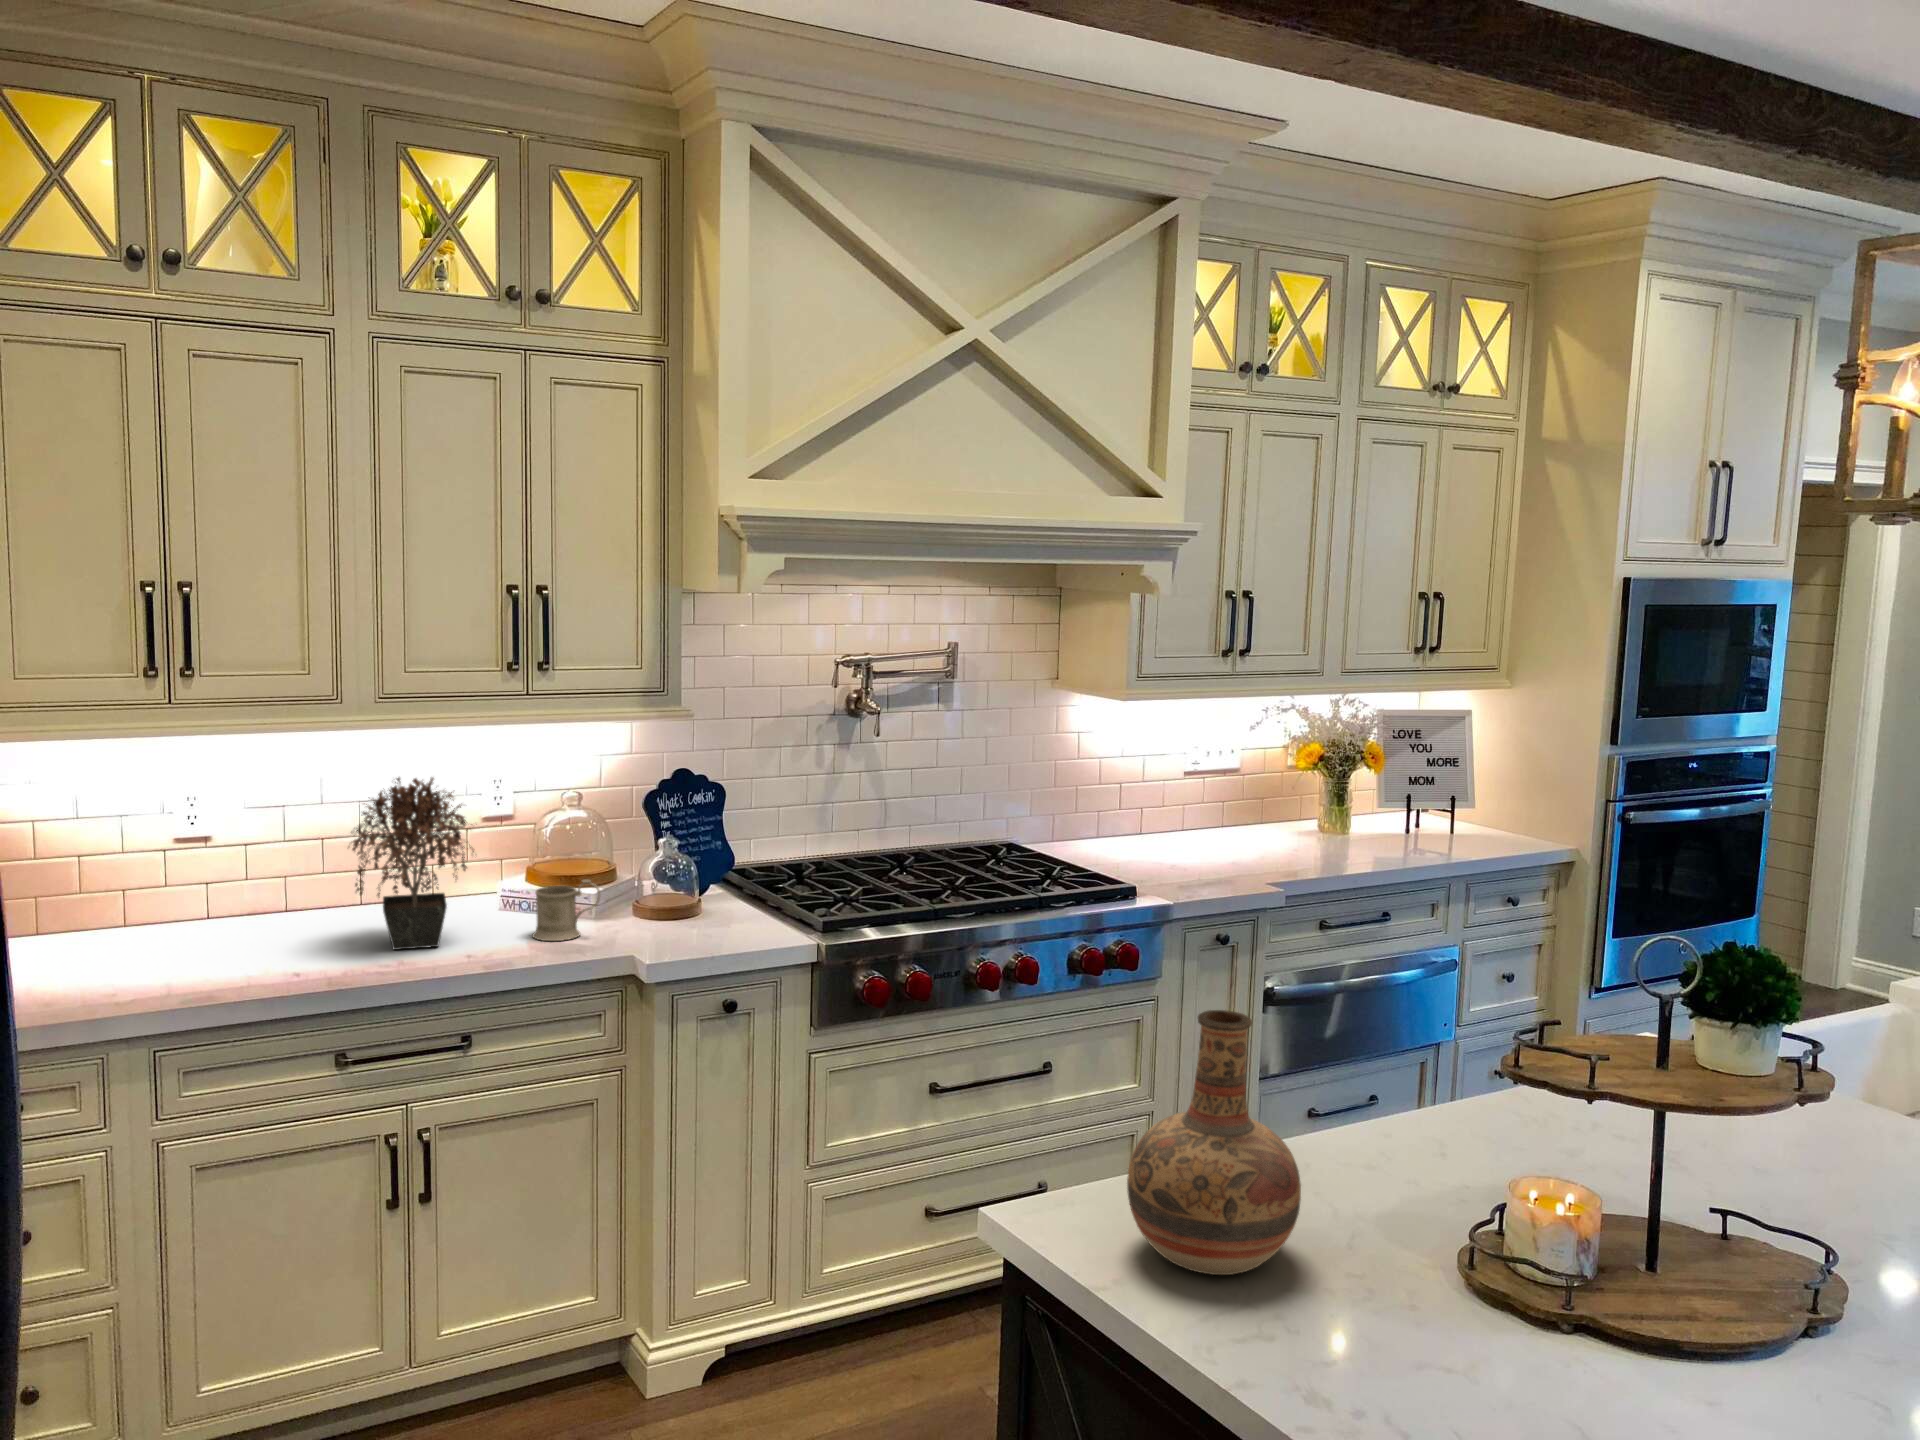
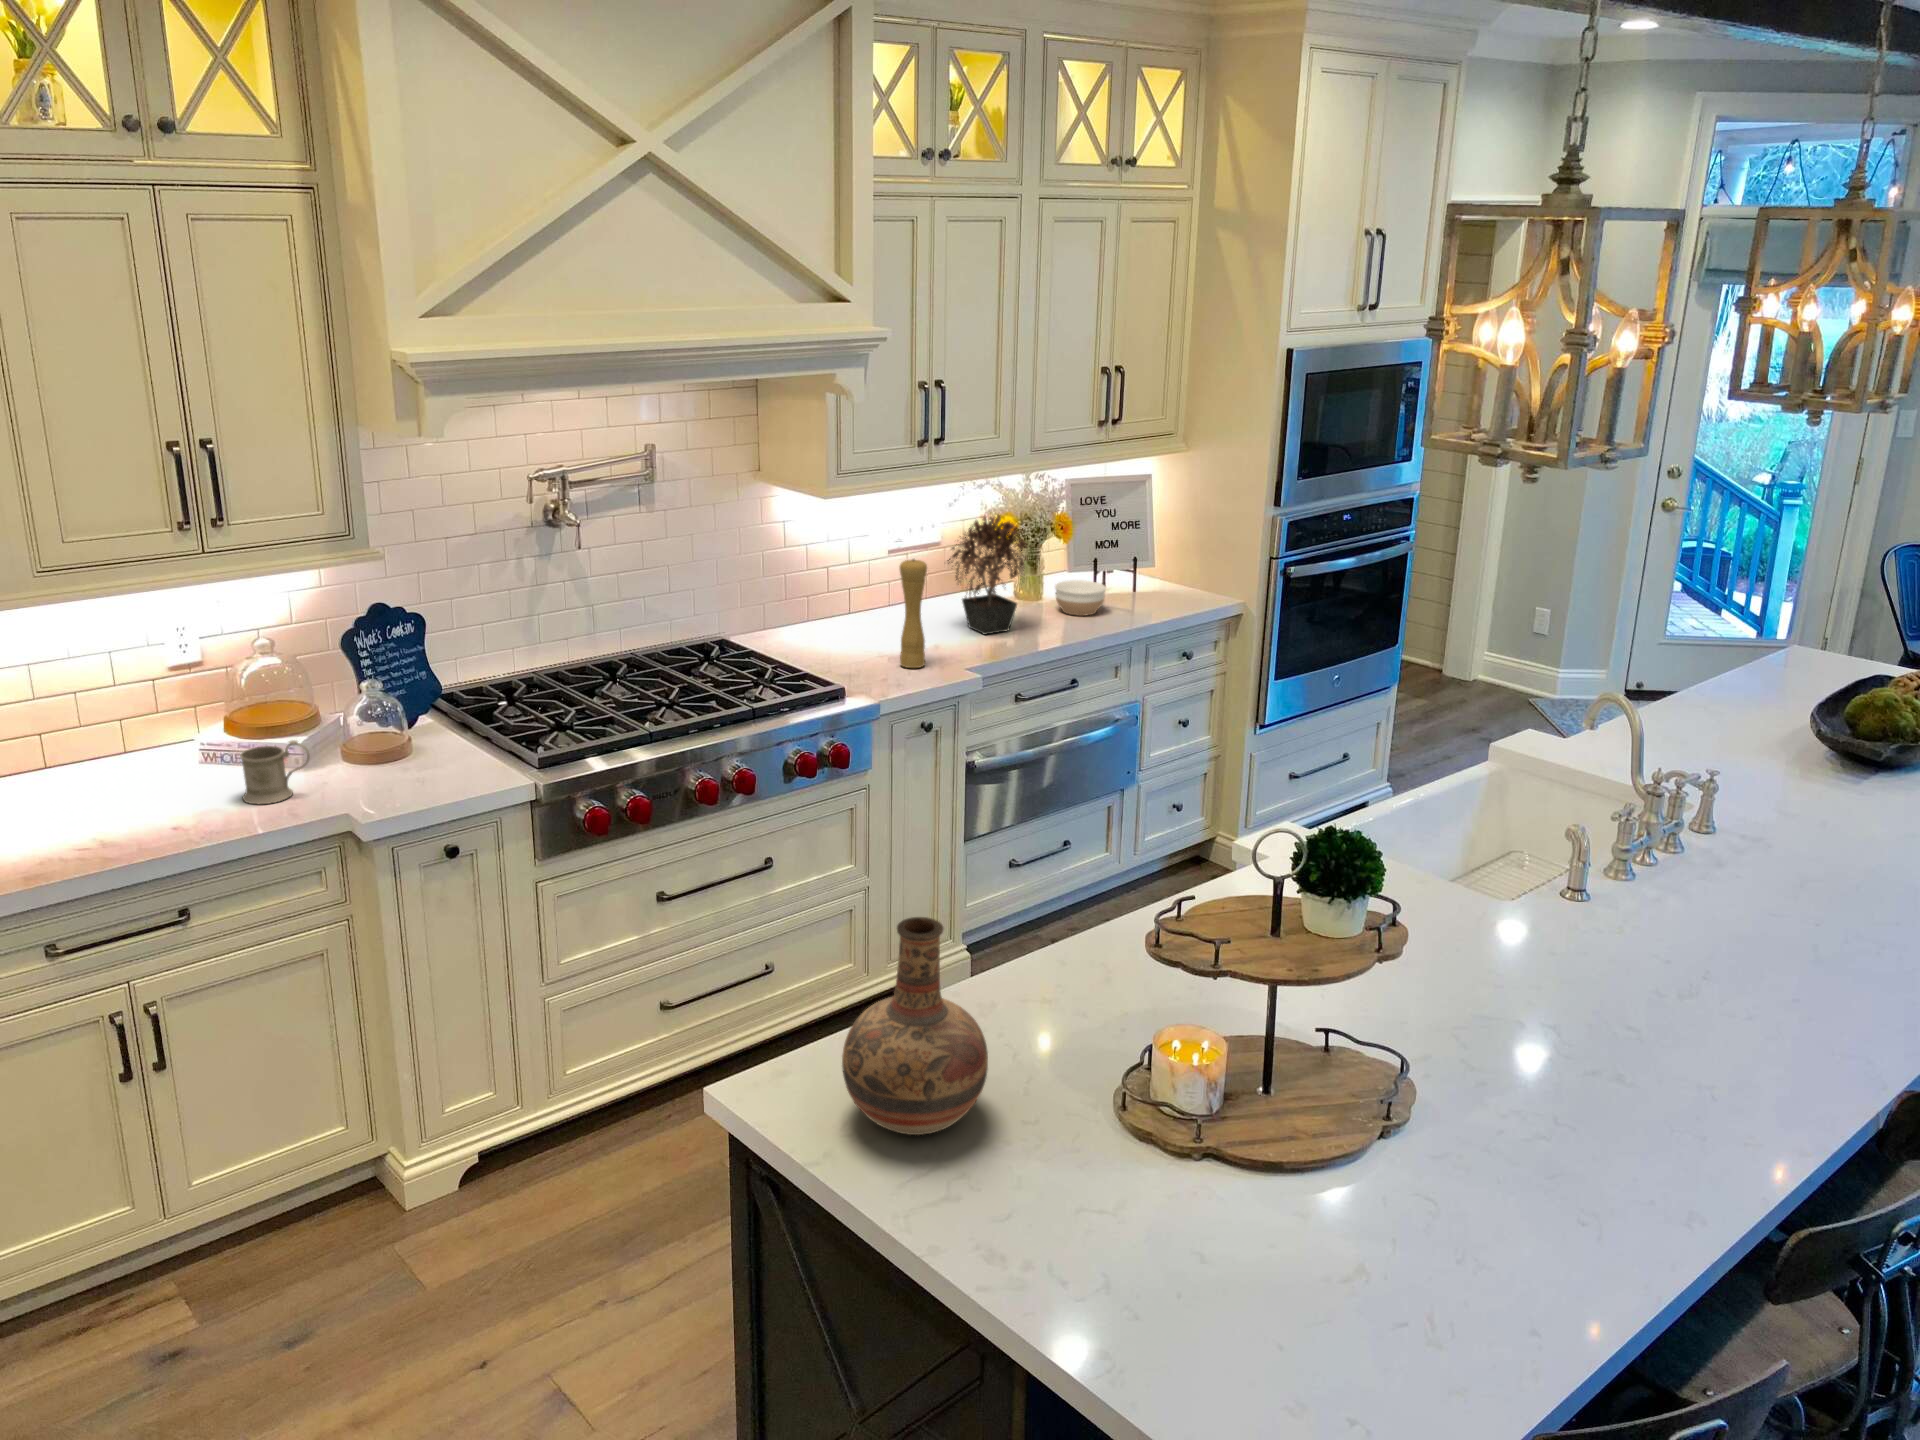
pepper mill: none [1199,762,1231,878] -> present [900,559,927,668]
potted plant: present [351,778,474,950] -> present [947,515,1027,634]
bowl: none [1366,813,1422,848] -> present [1055,580,1106,616]

